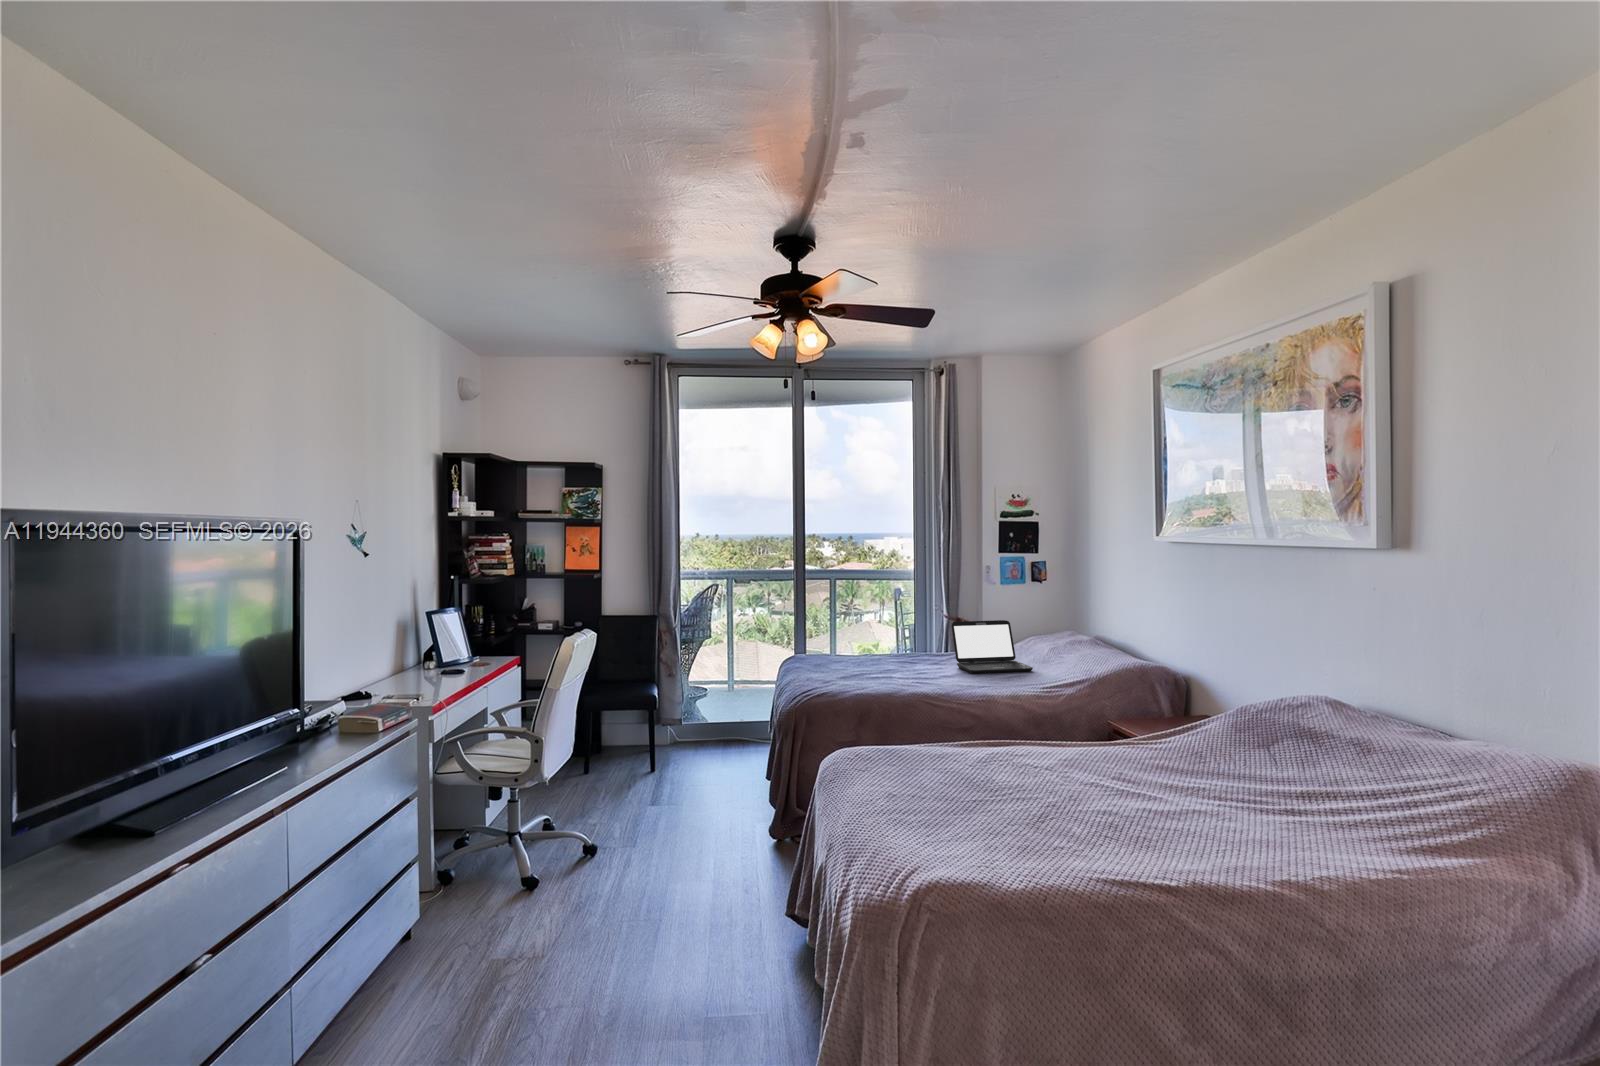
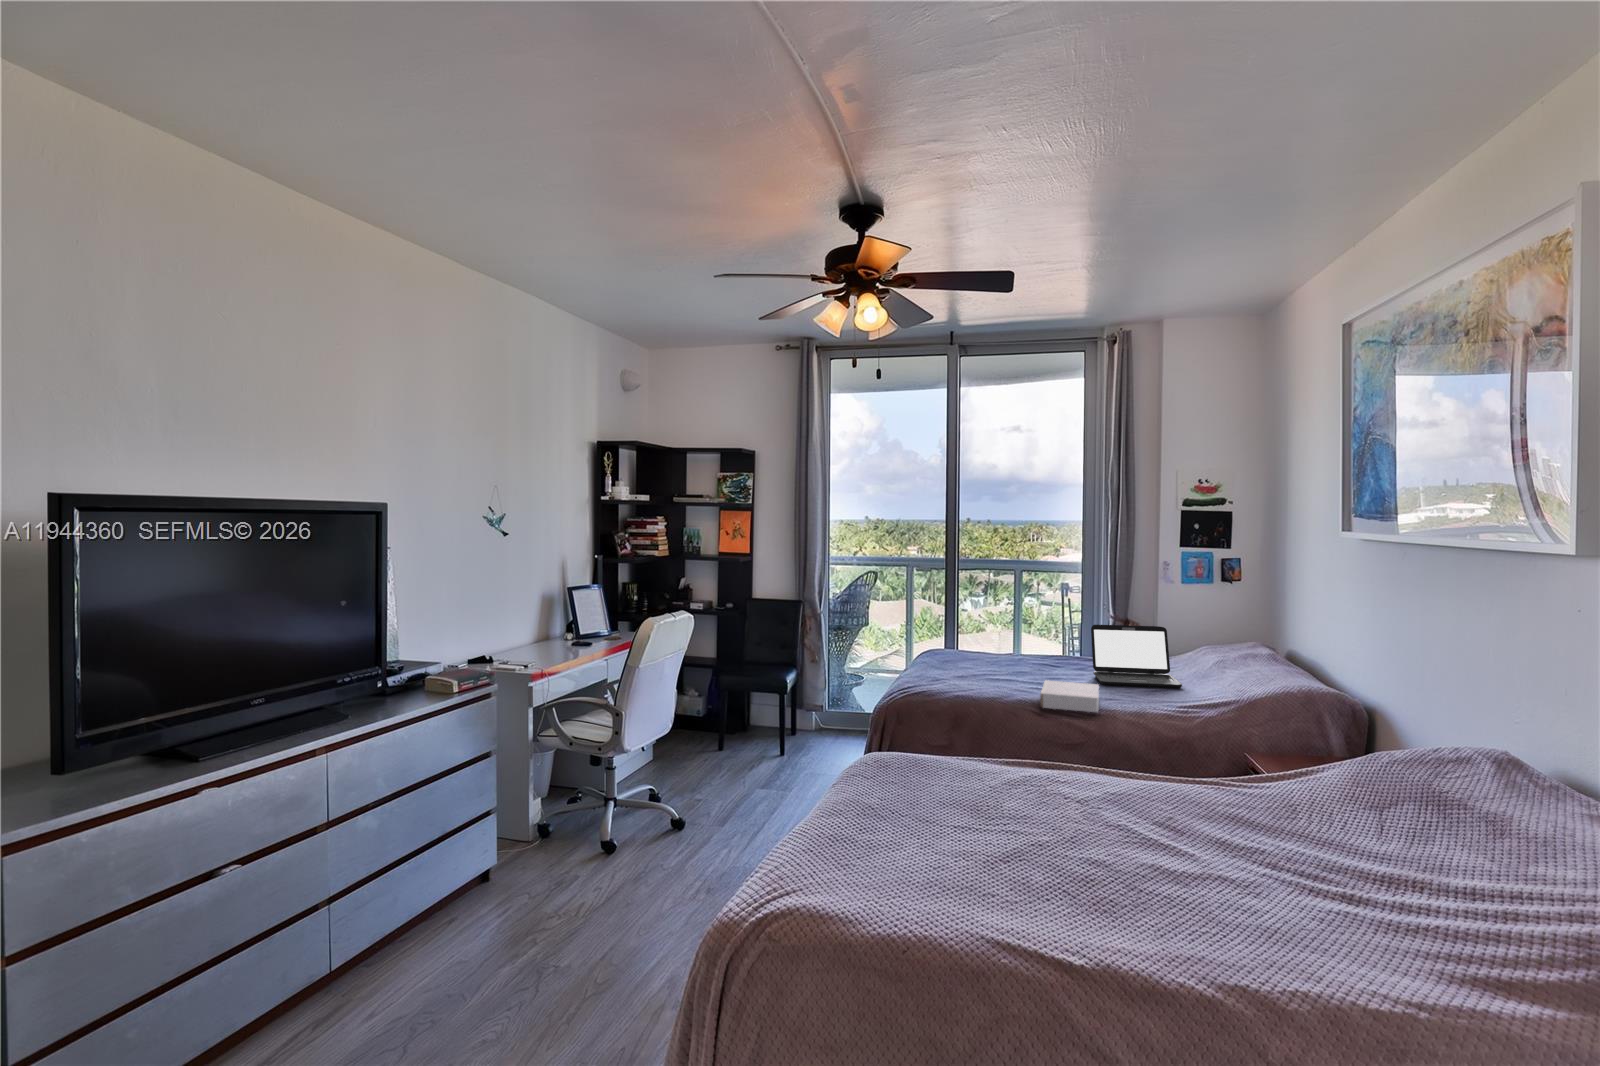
book: none [938,672,997,696] -> present [1040,680,1099,712]

